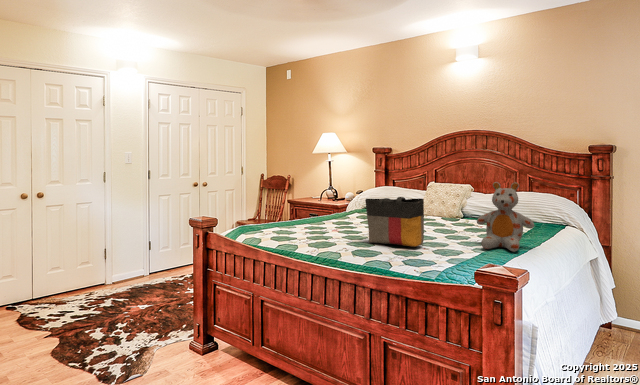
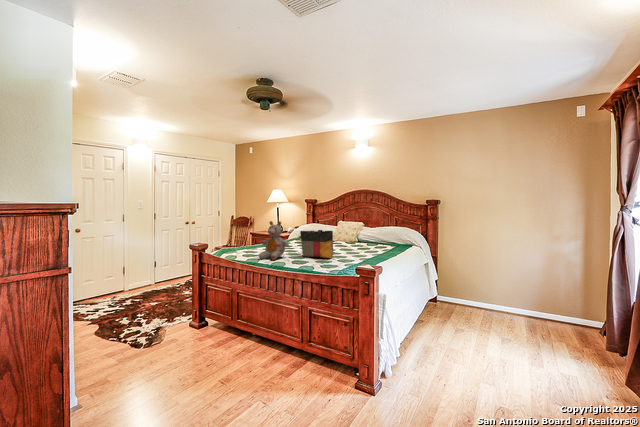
stuffed bear: present [477,182,534,252] -> present [259,221,289,260]

